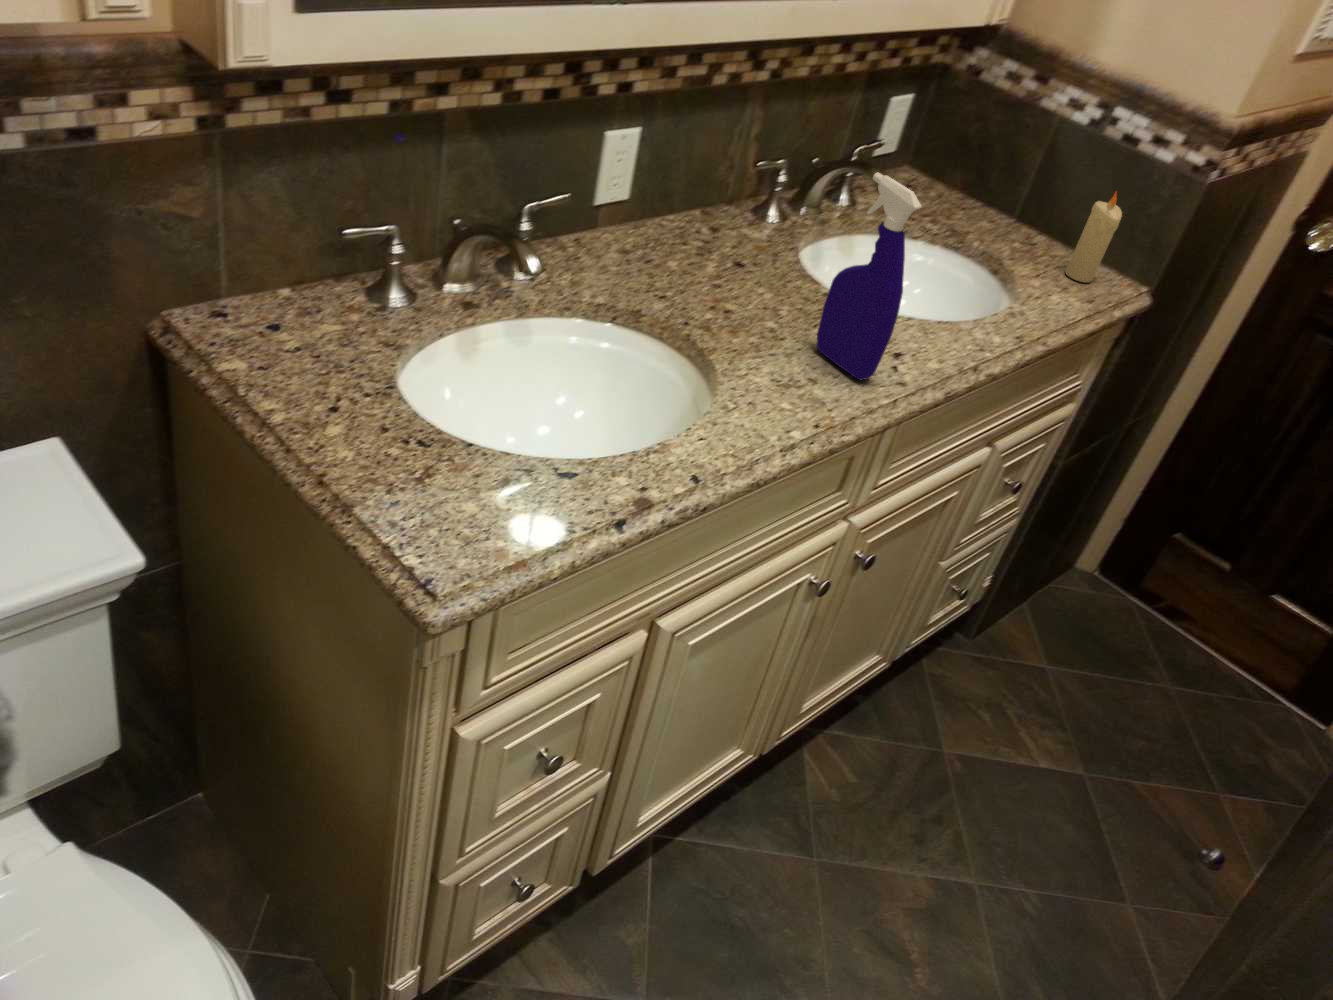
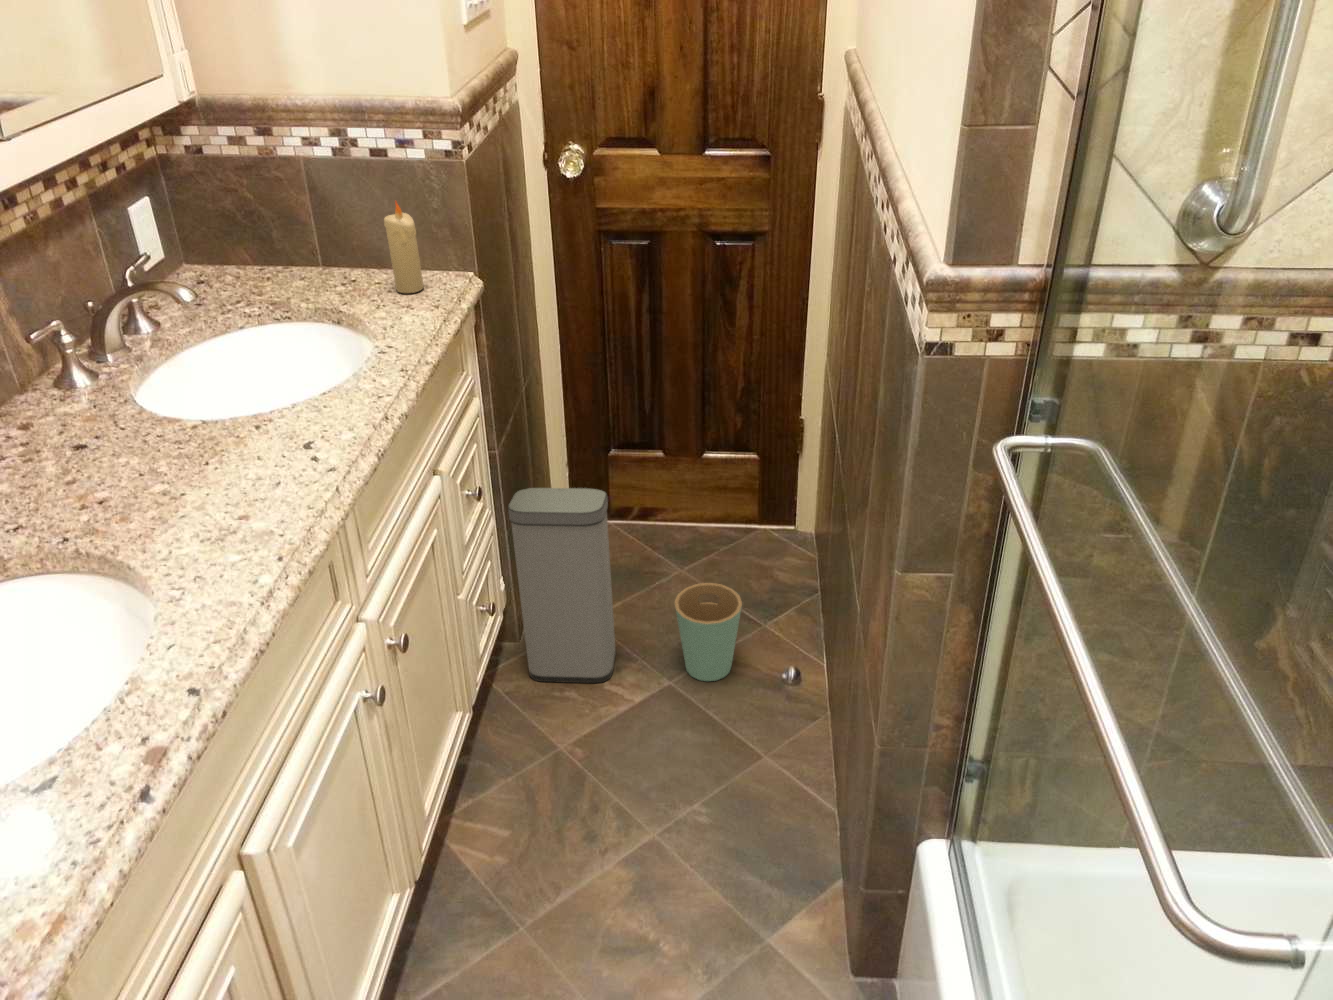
spray bottle: present [817,172,921,380] -> none [173,284,298,490]
trash can: none [962,510,1210,806] -> present [508,488,742,683]

